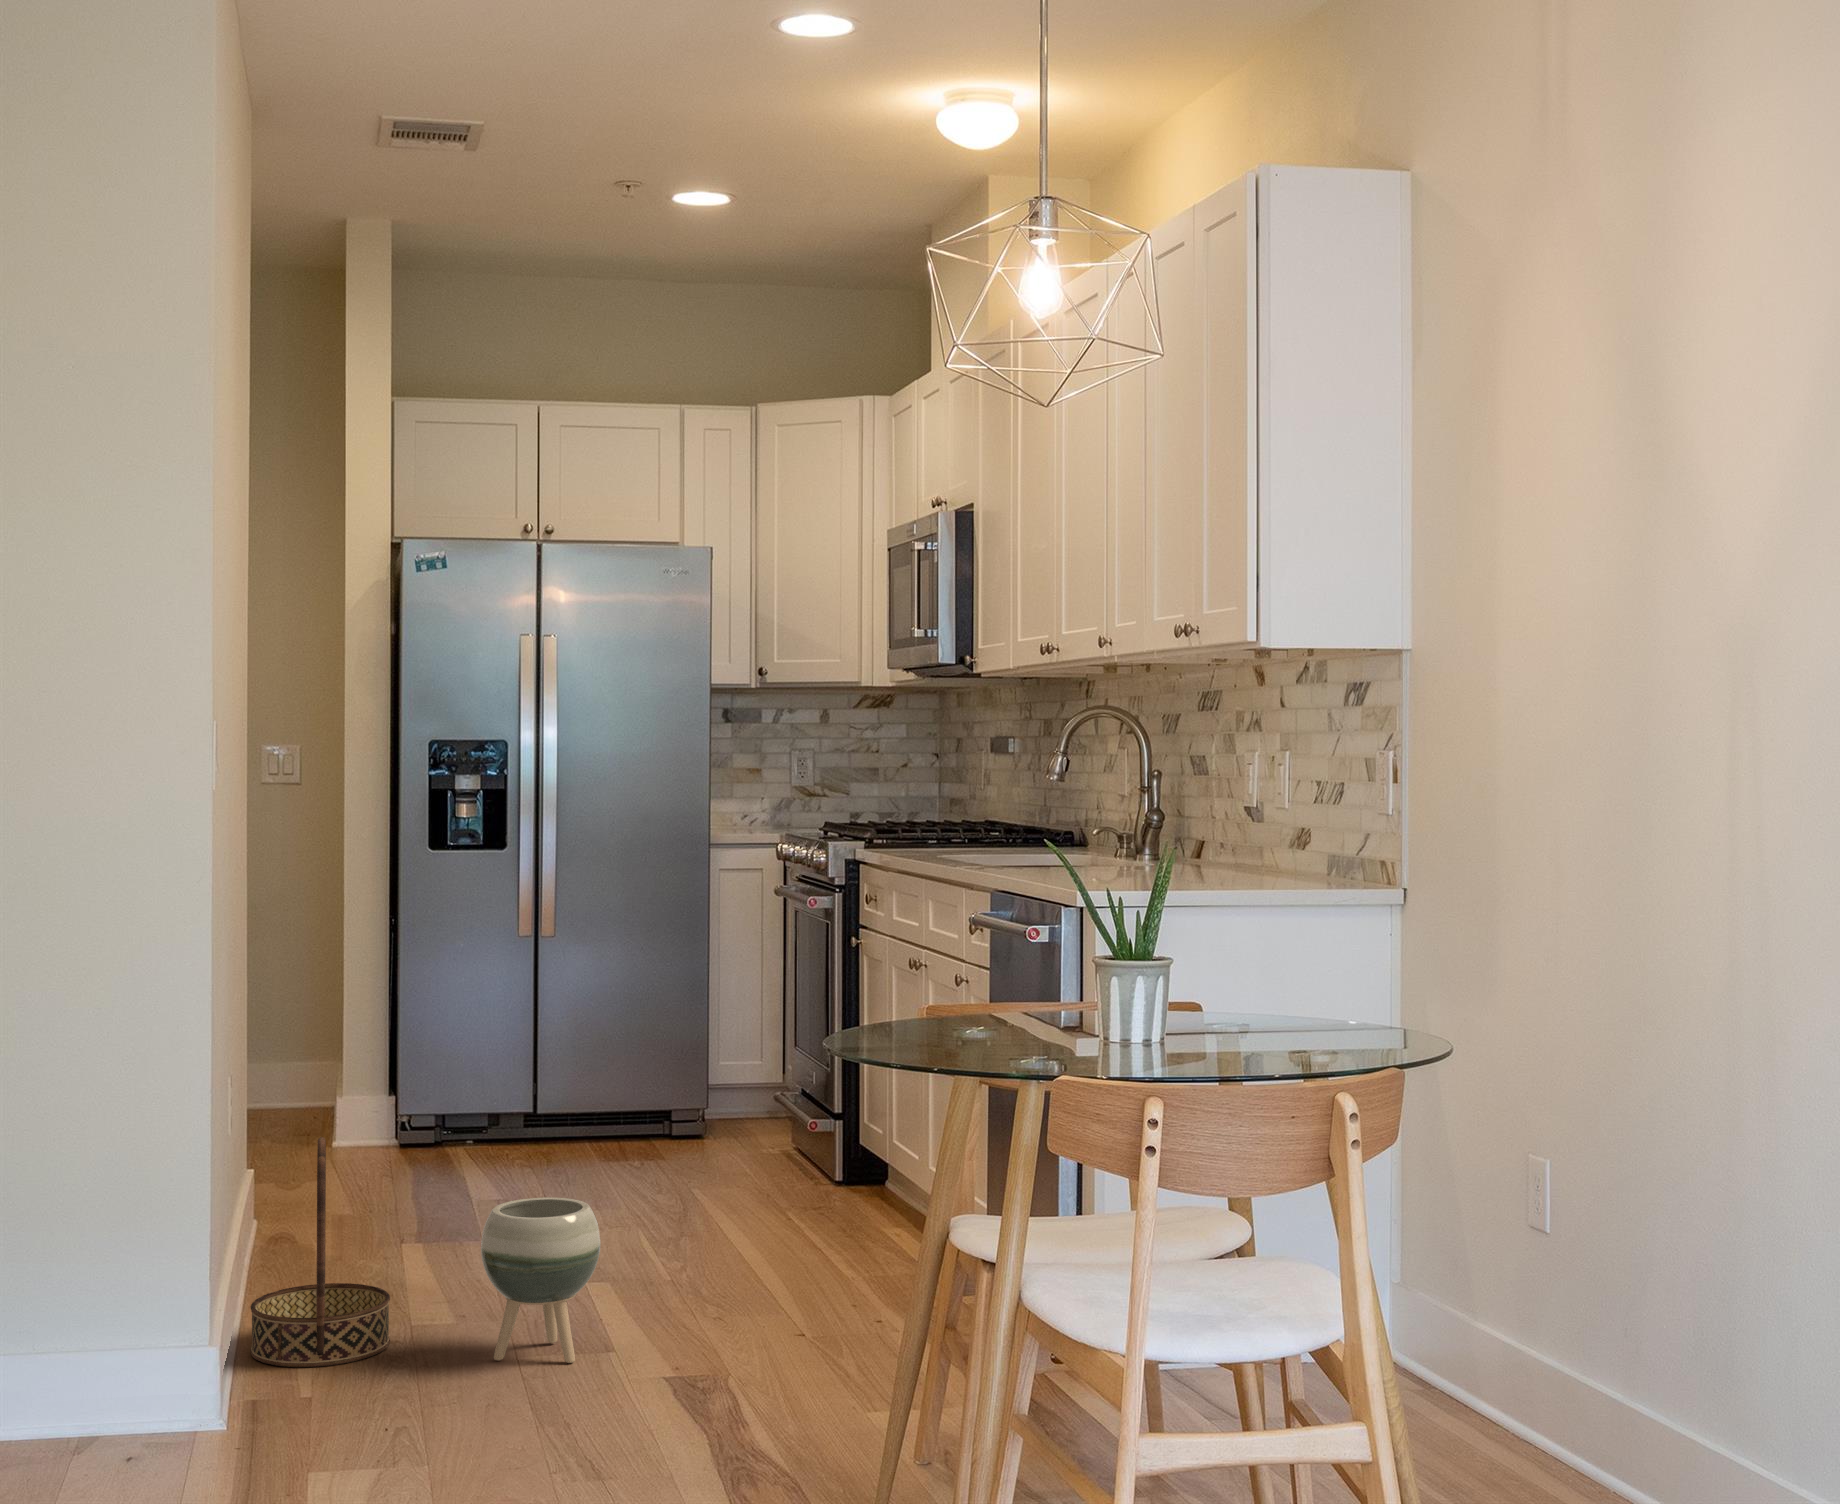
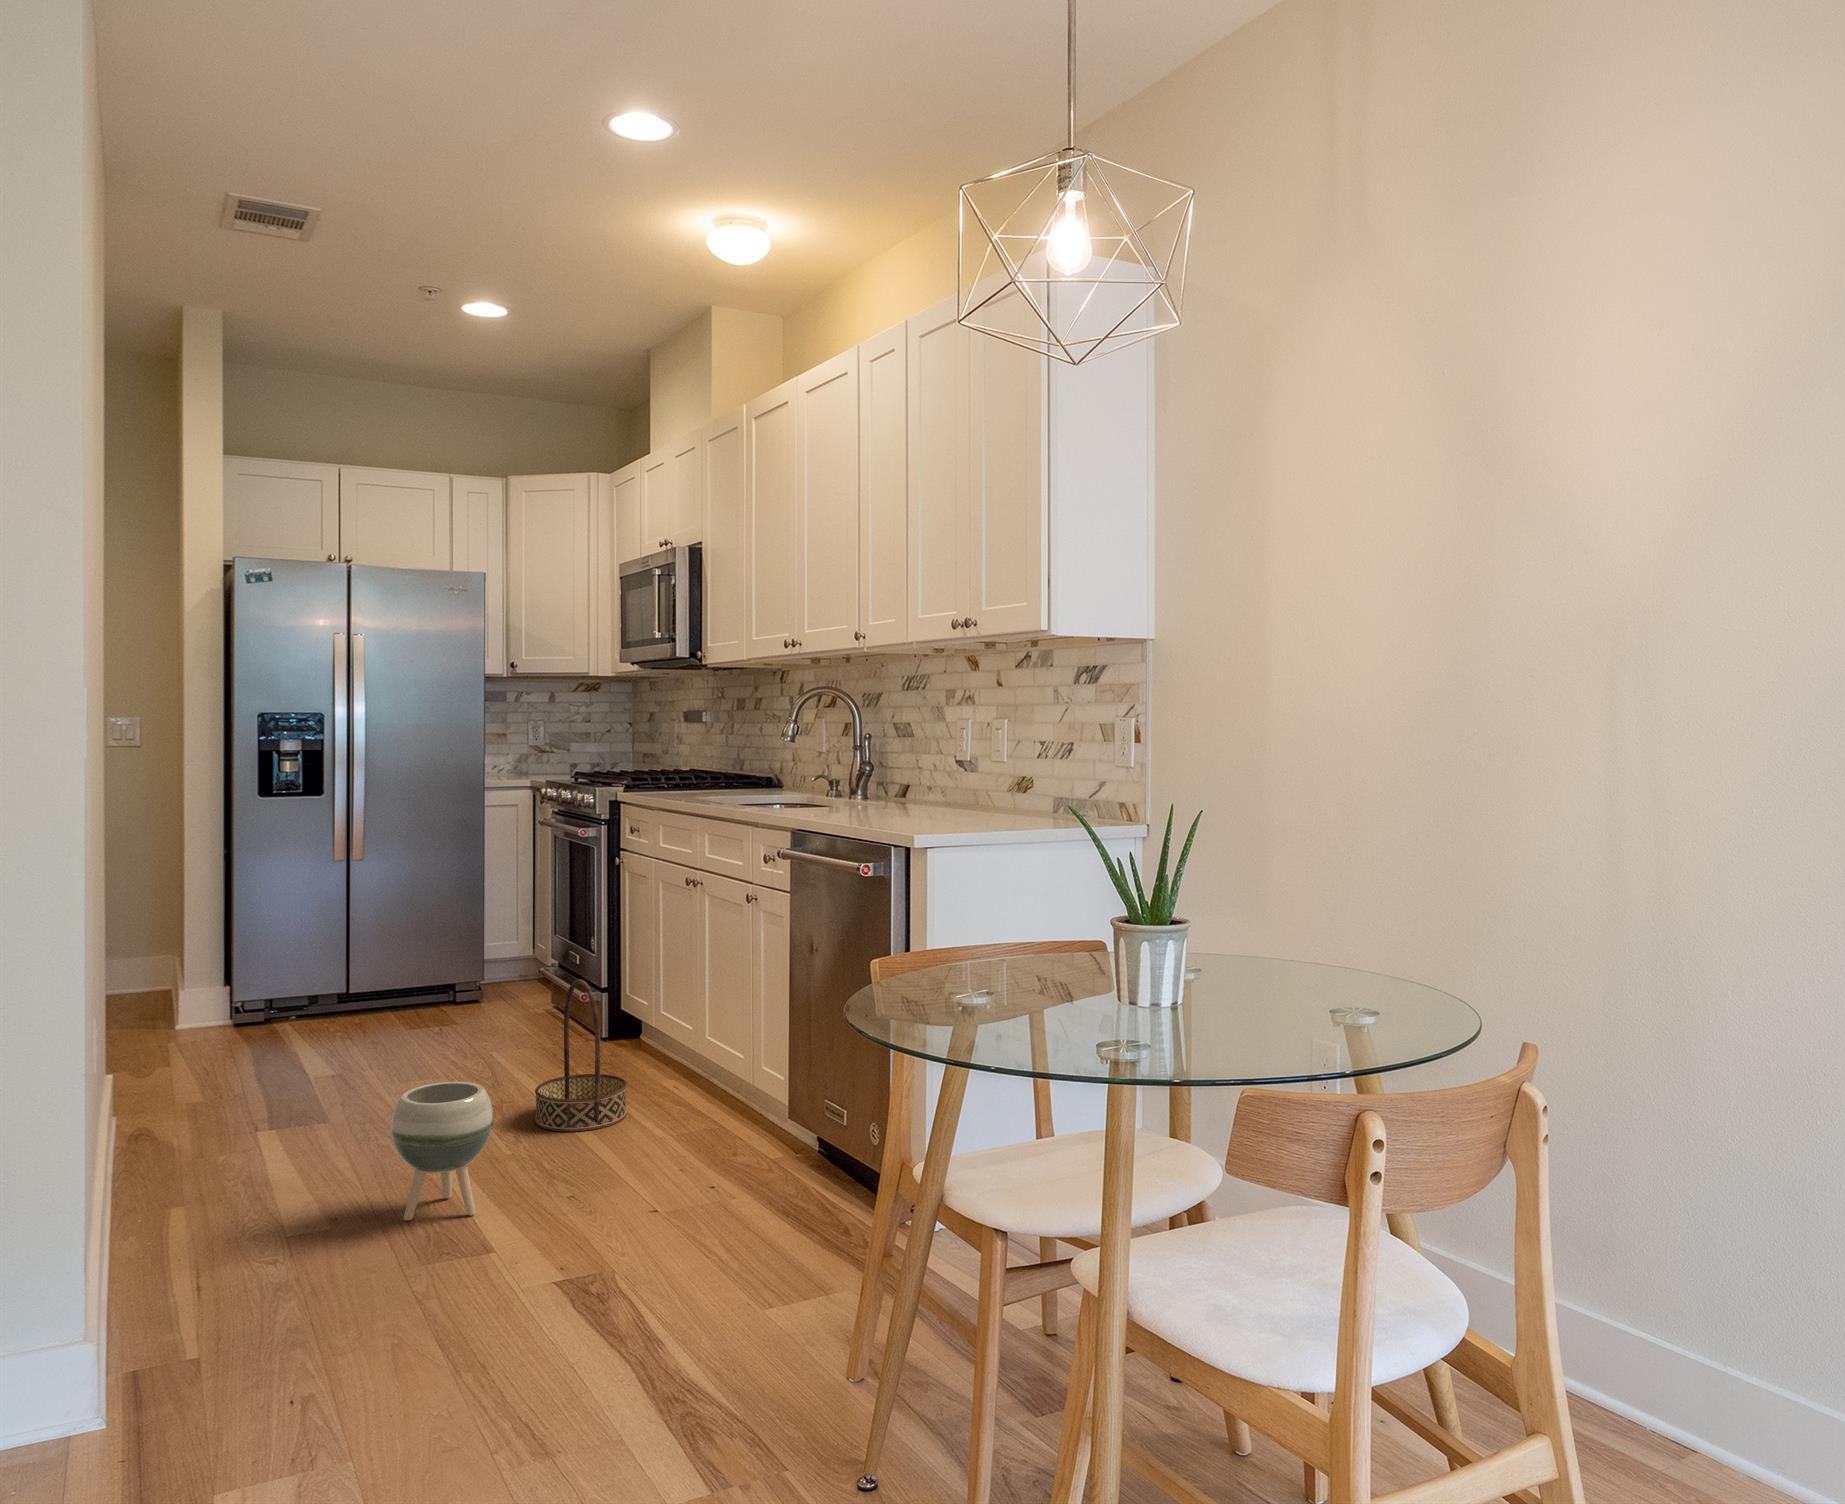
basket: present [250,1137,390,1367] -> present [535,979,627,1132]

